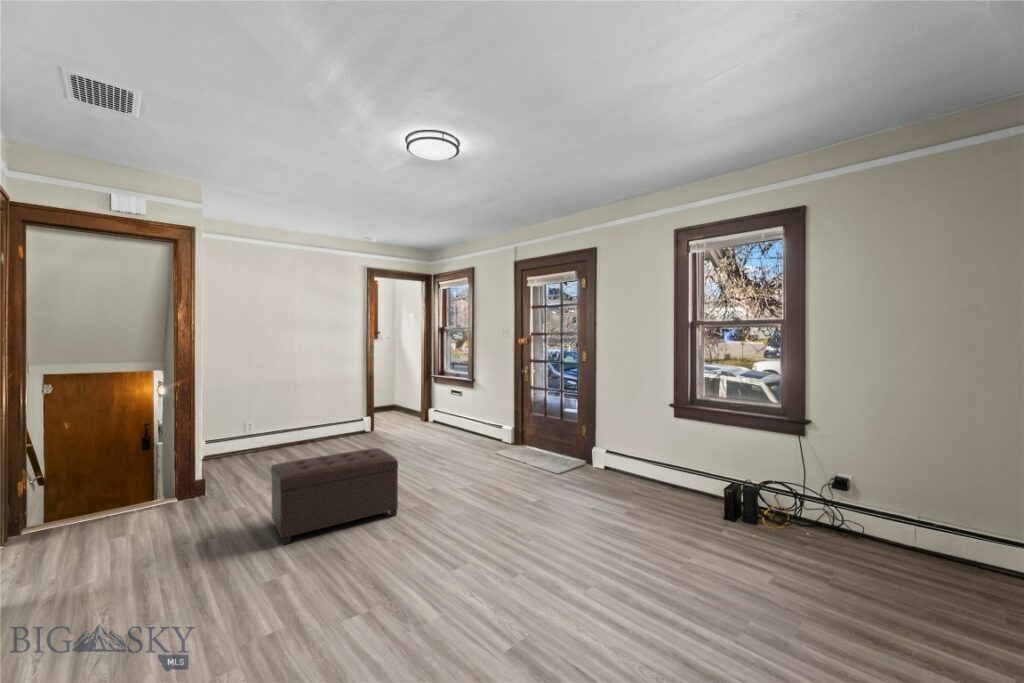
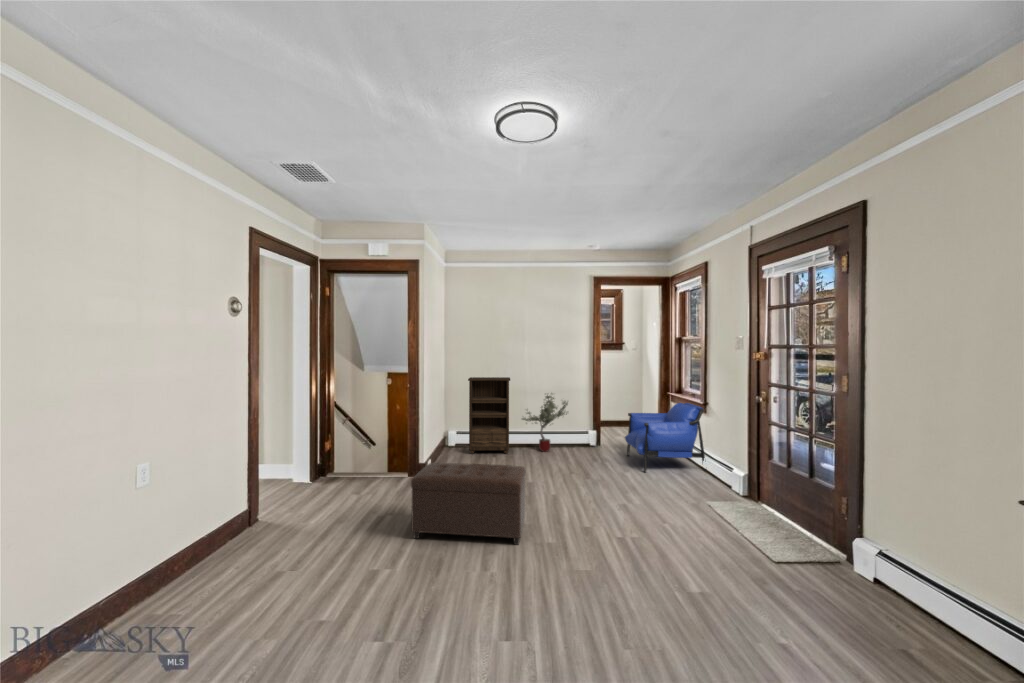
bookshelf: none [225,370,288,463] -> present [468,377,510,454]
armchair: none [405,382,475,444] -> present [625,403,706,472]
potted tree: none [295,383,349,446] -> present [522,393,568,452]

